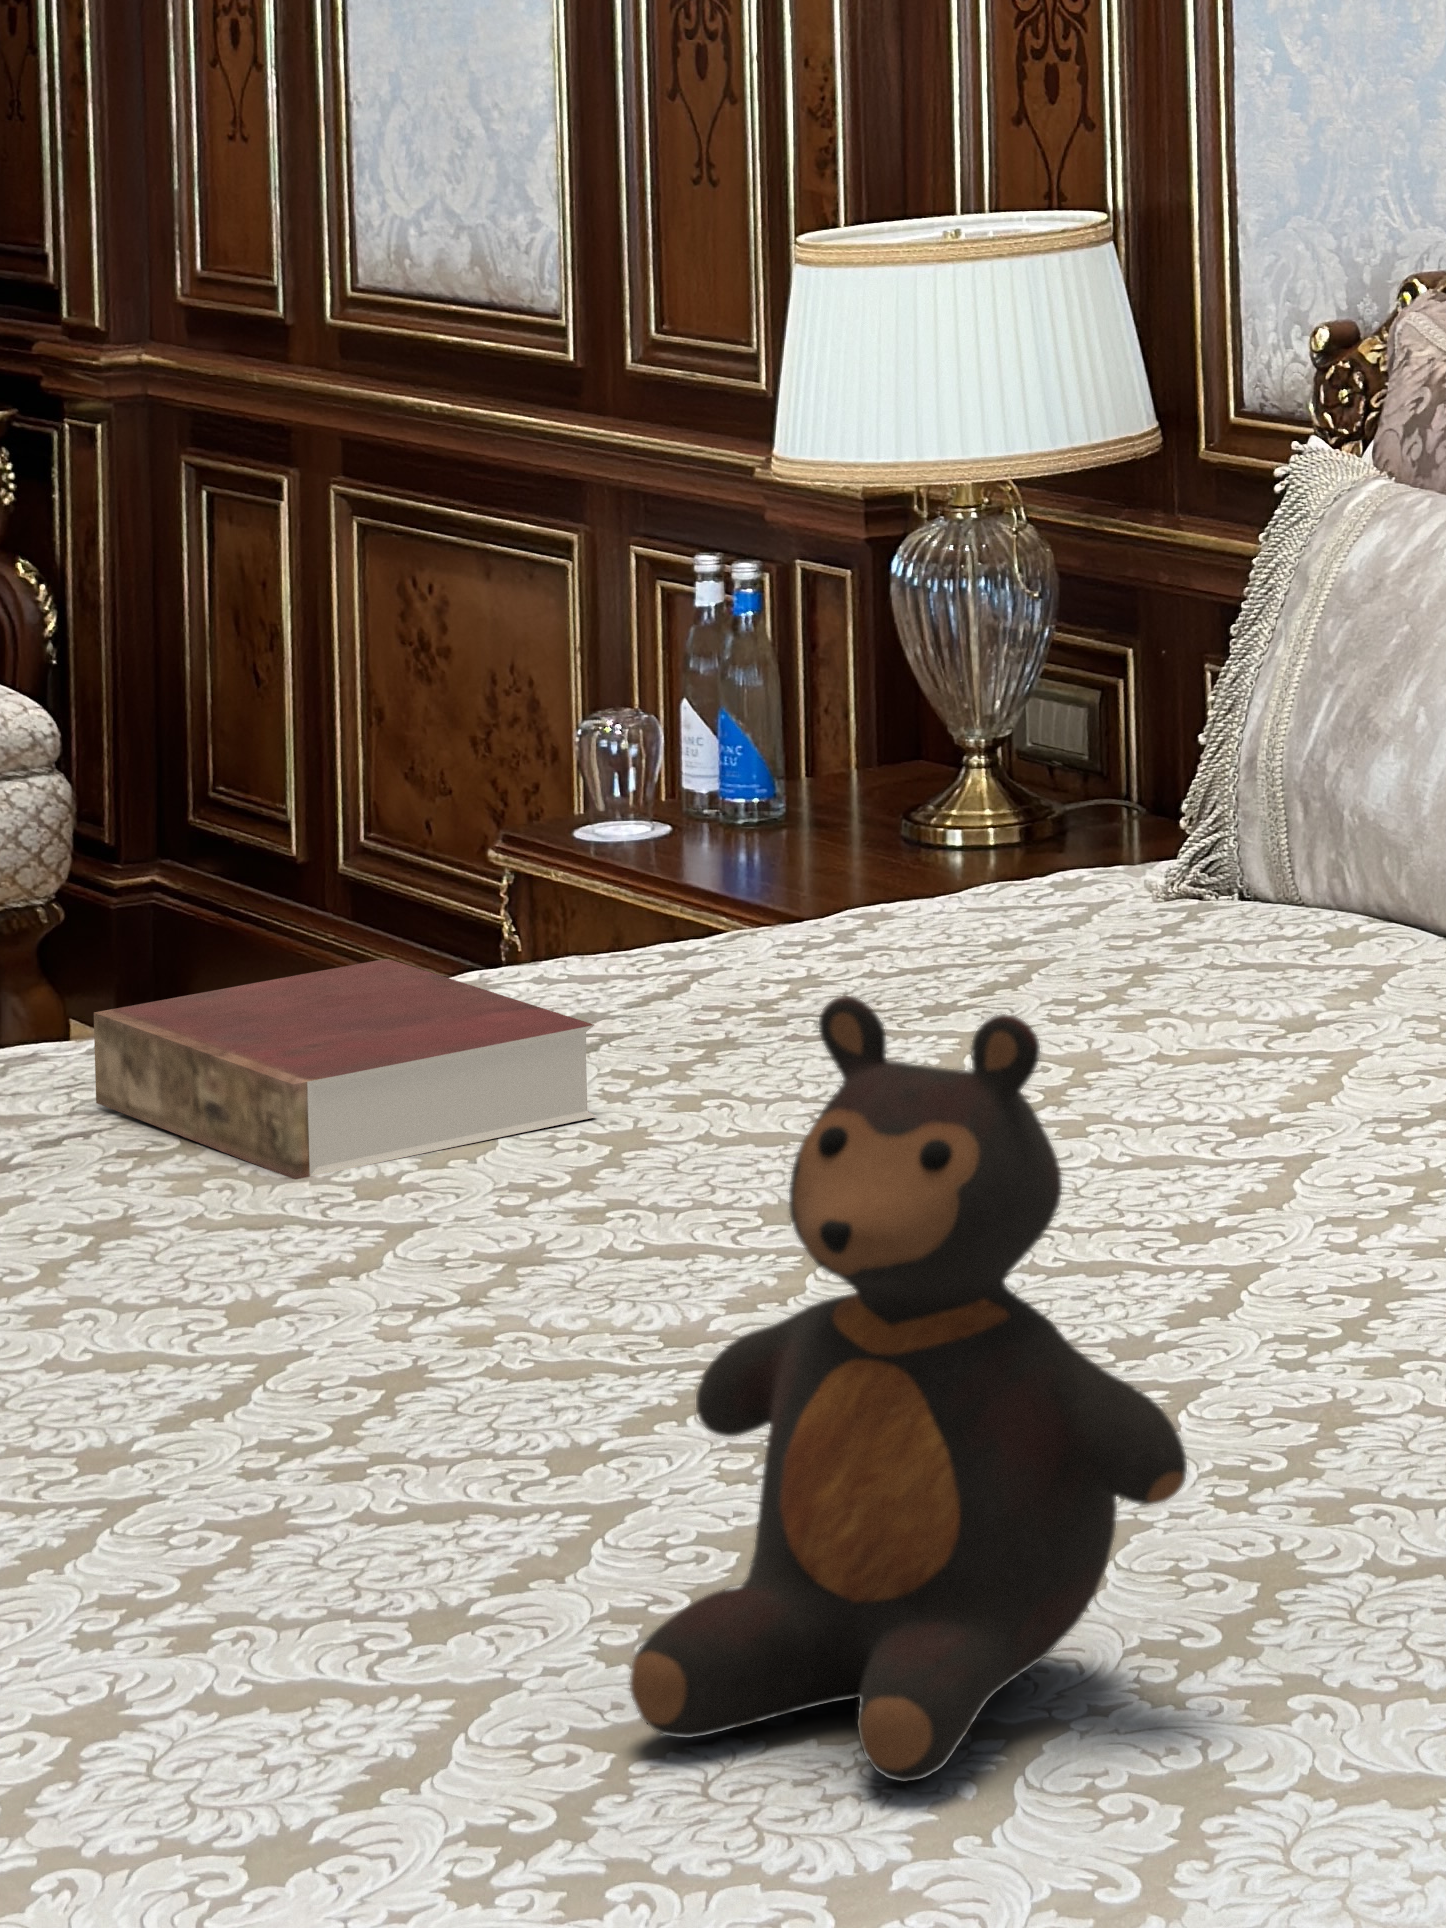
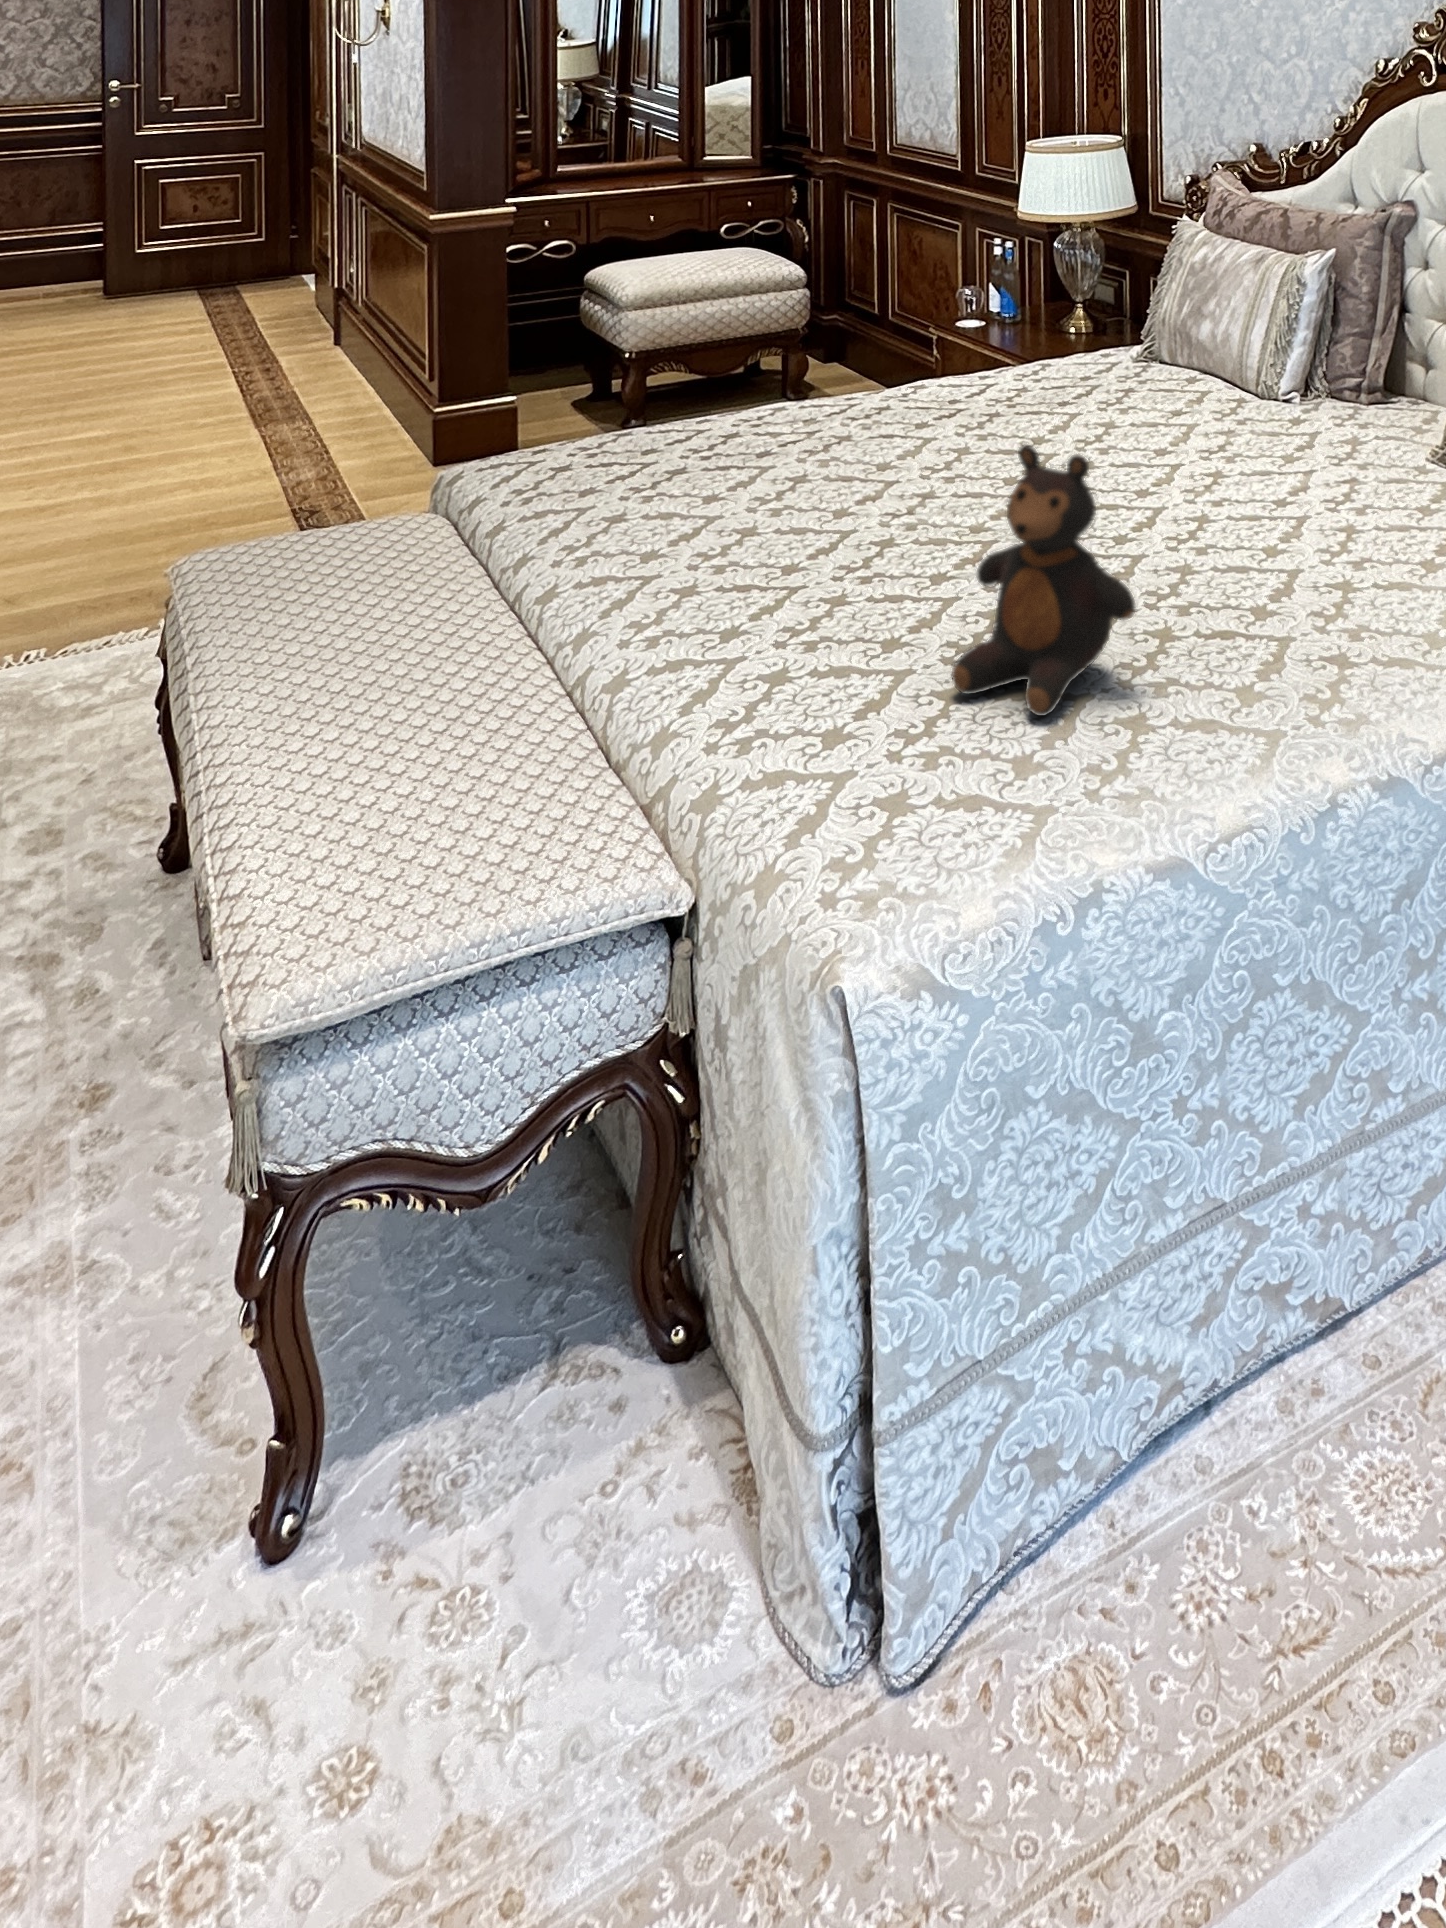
book: present [94,959,596,1179] -> none [802,382,957,460]

